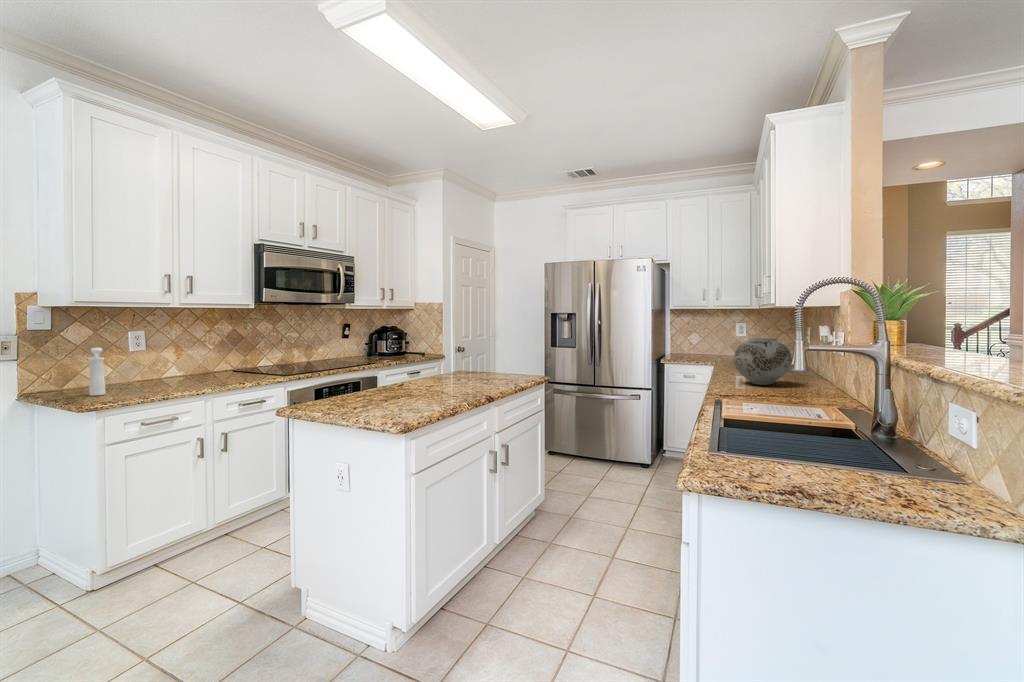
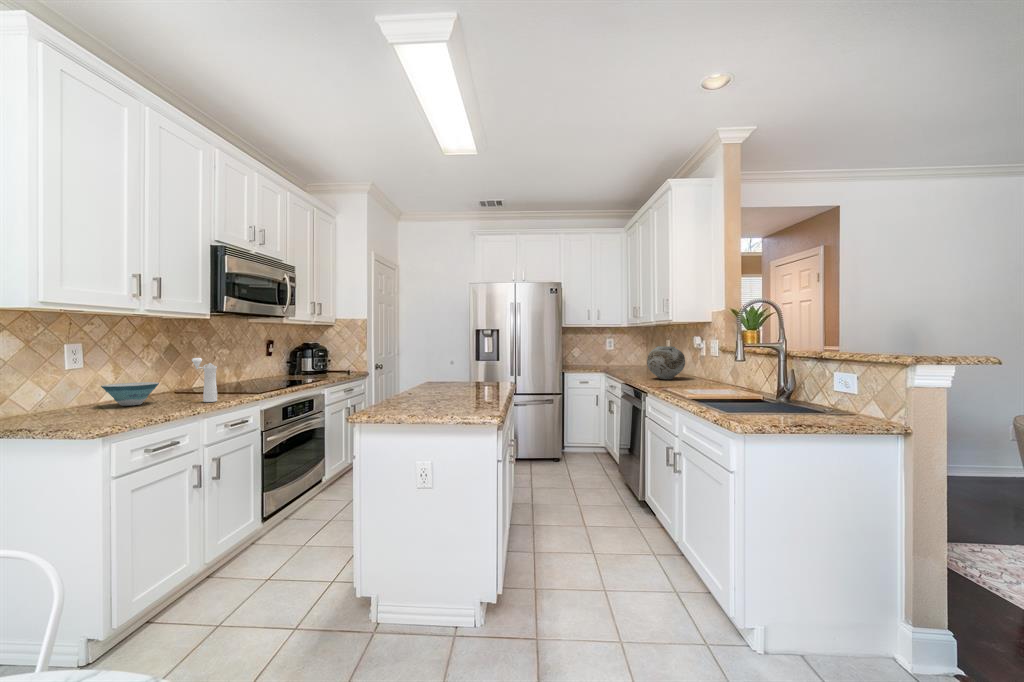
pepper mill: present [88,348,106,396] -> present [192,358,217,402]
bowl: none [144,364,192,384] -> present [101,382,159,406]

